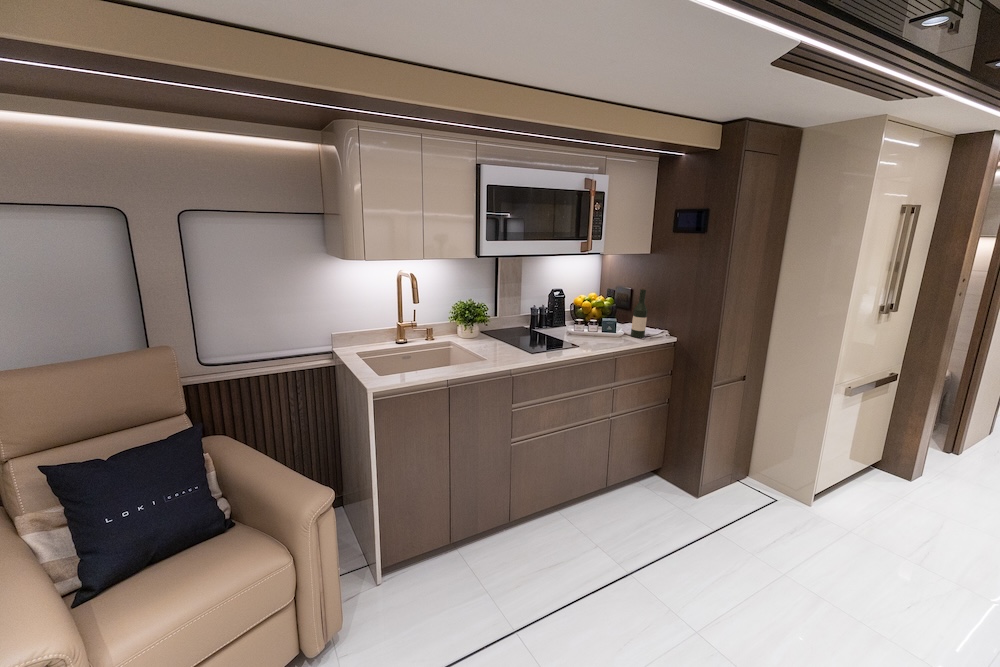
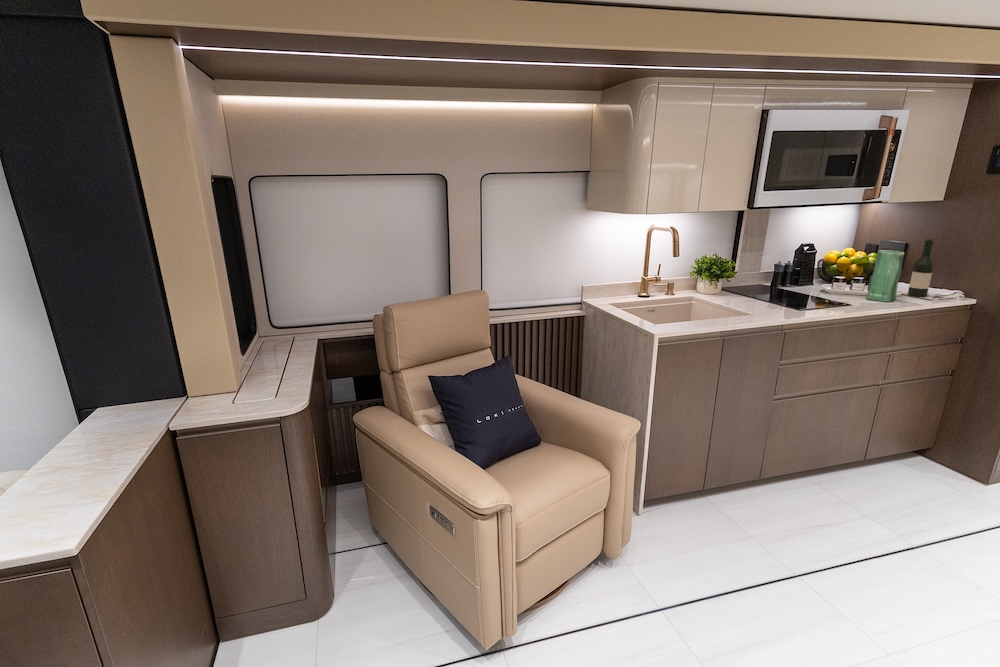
vase: none [599,298,624,343] -> present [867,250,904,302]

